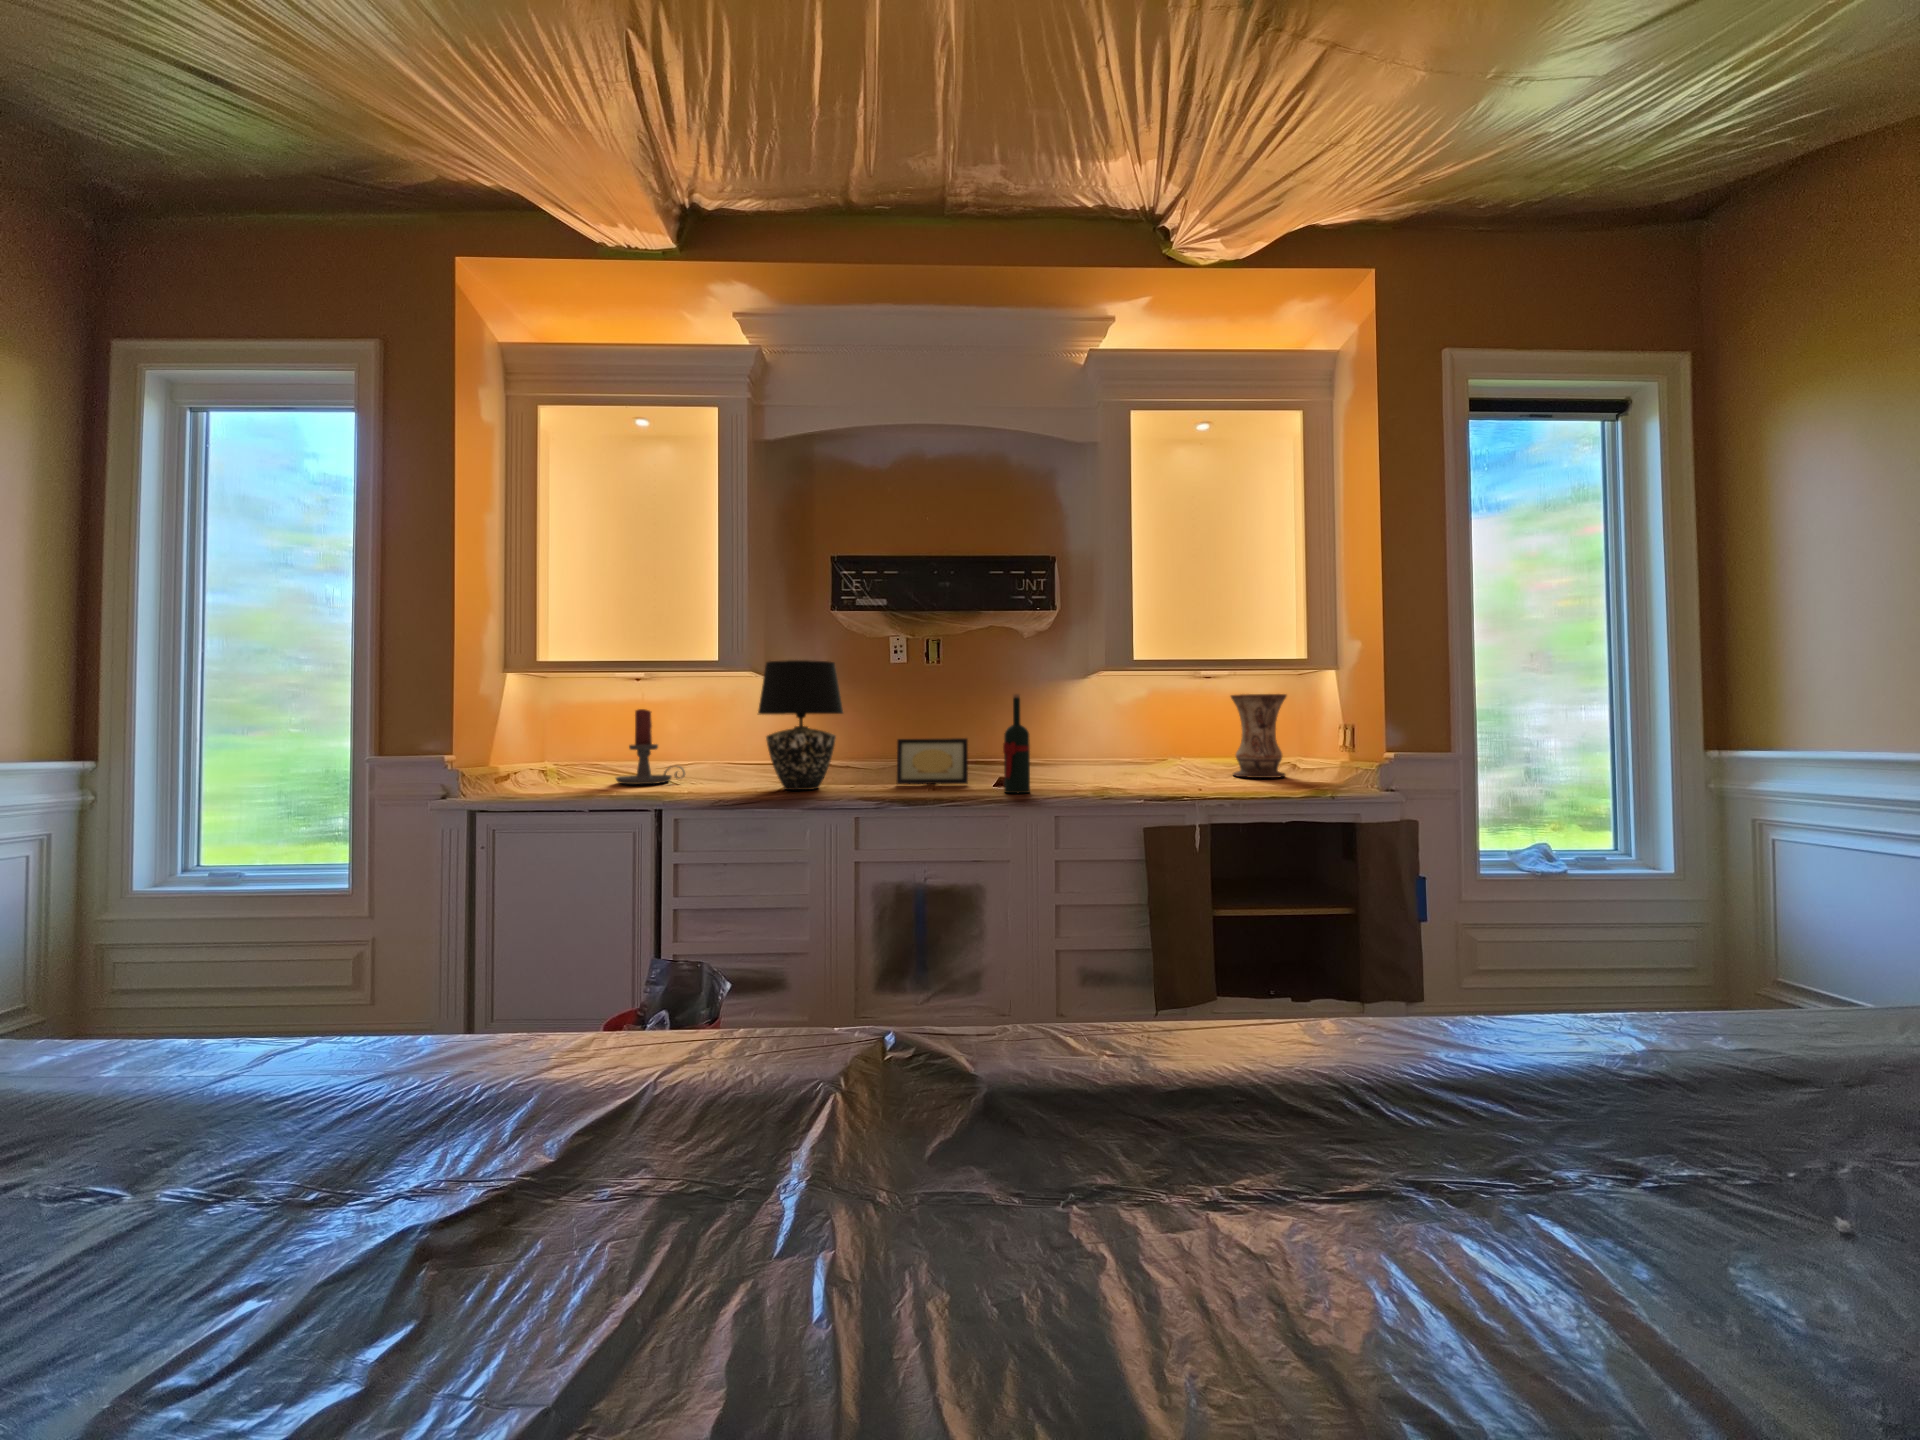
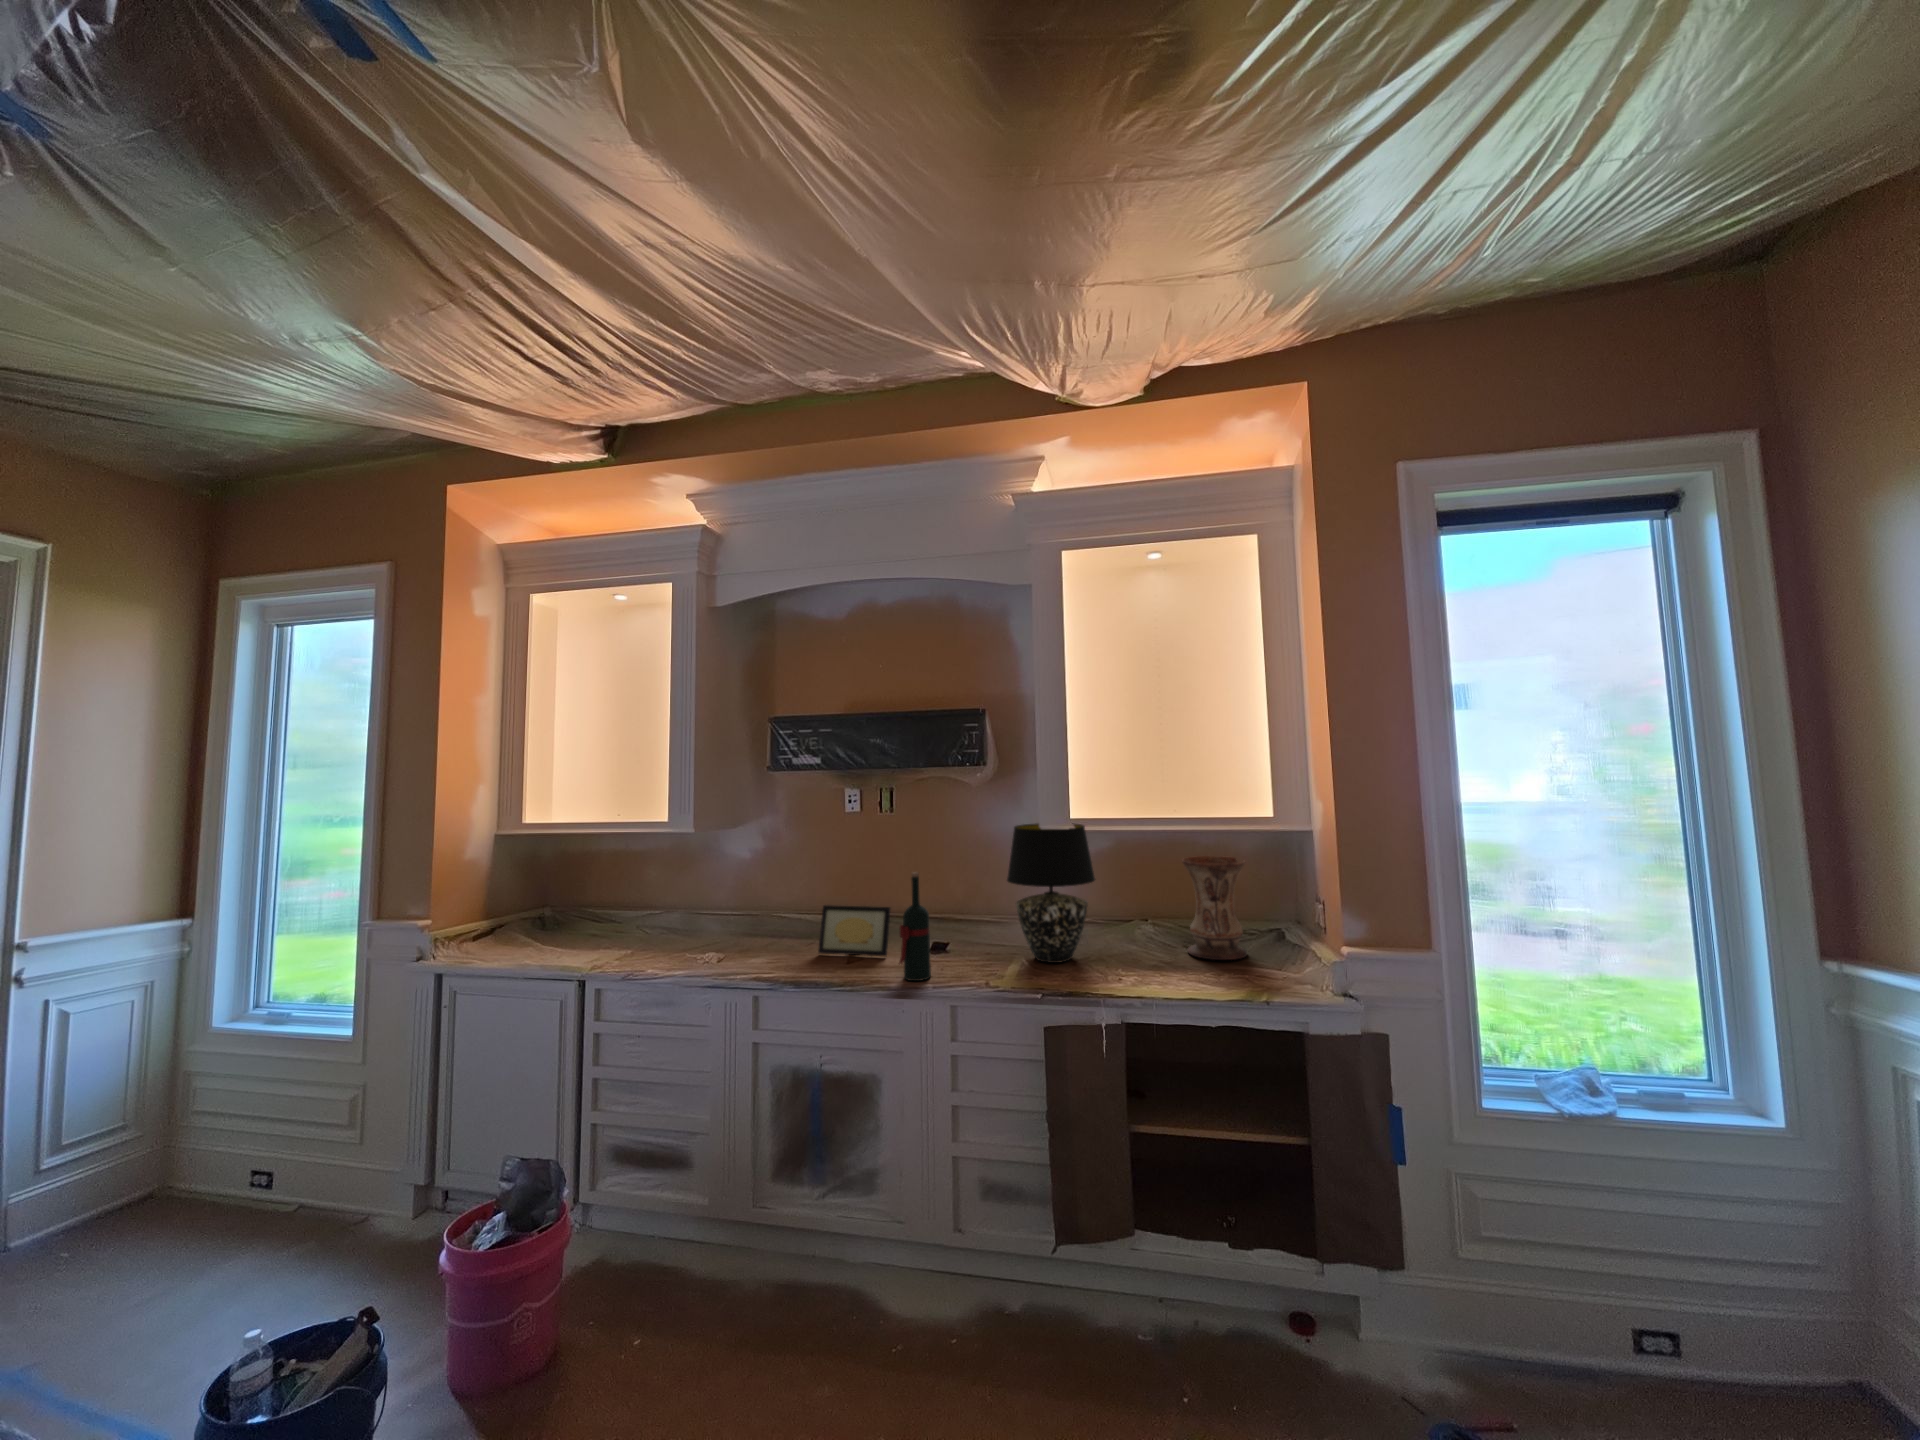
table lamp: present [758,660,843,790] -> present [1007,823,1096,963]
candle holder: present [616,709,685,784] -> none [582,868,642,942]

